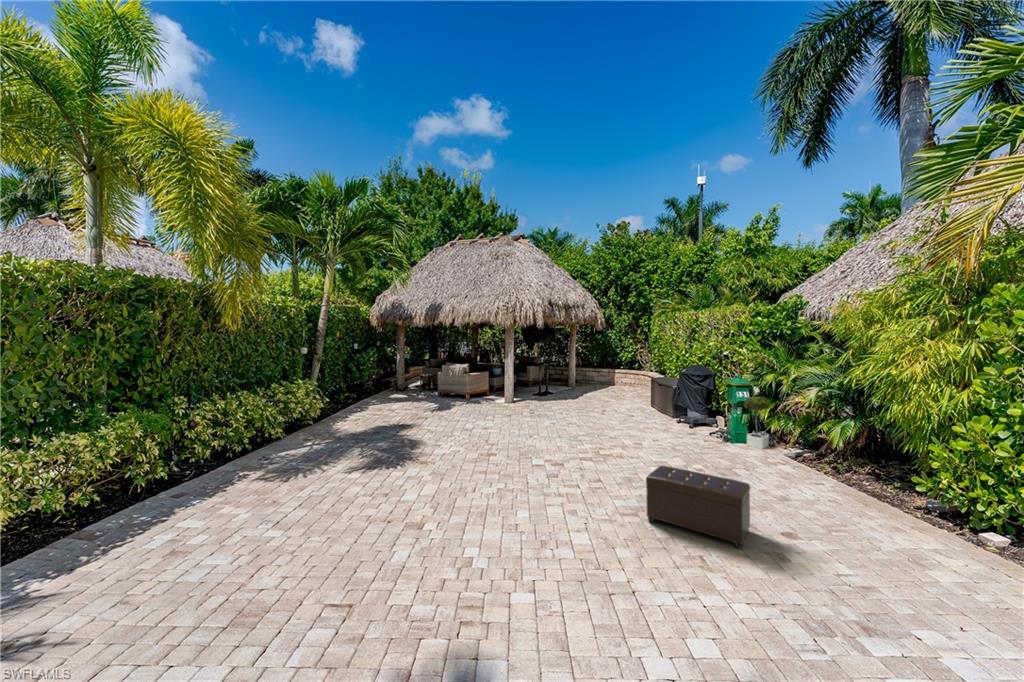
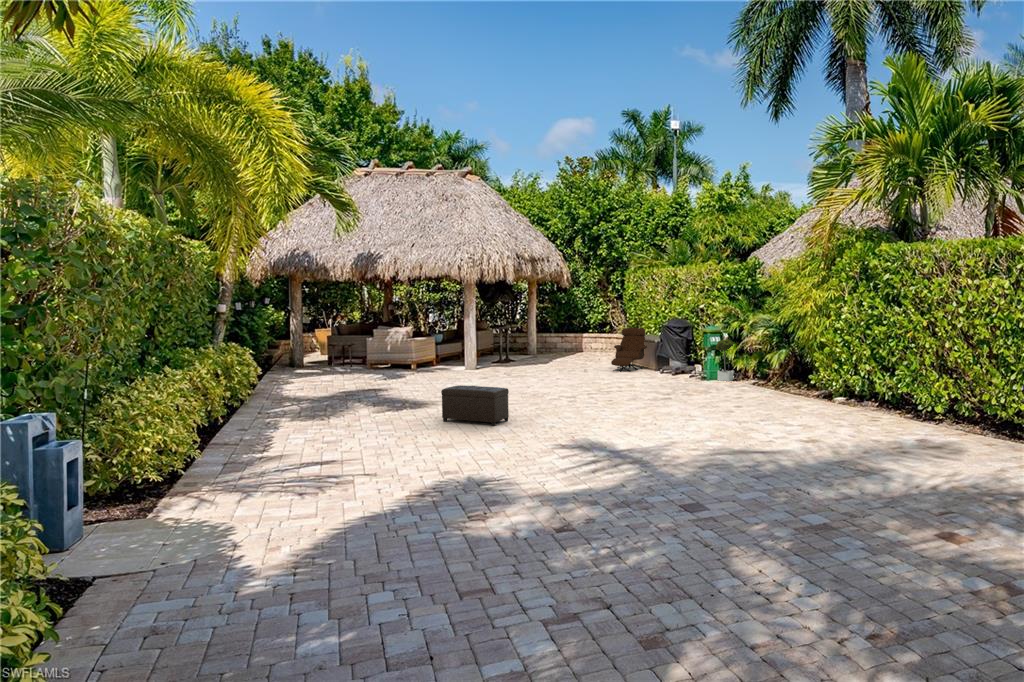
lounge chair: none [624,371,665,419] -> present [611,328,647,372]
ottoman: present [646,466,750,549] -> present [441,385,509,426]

